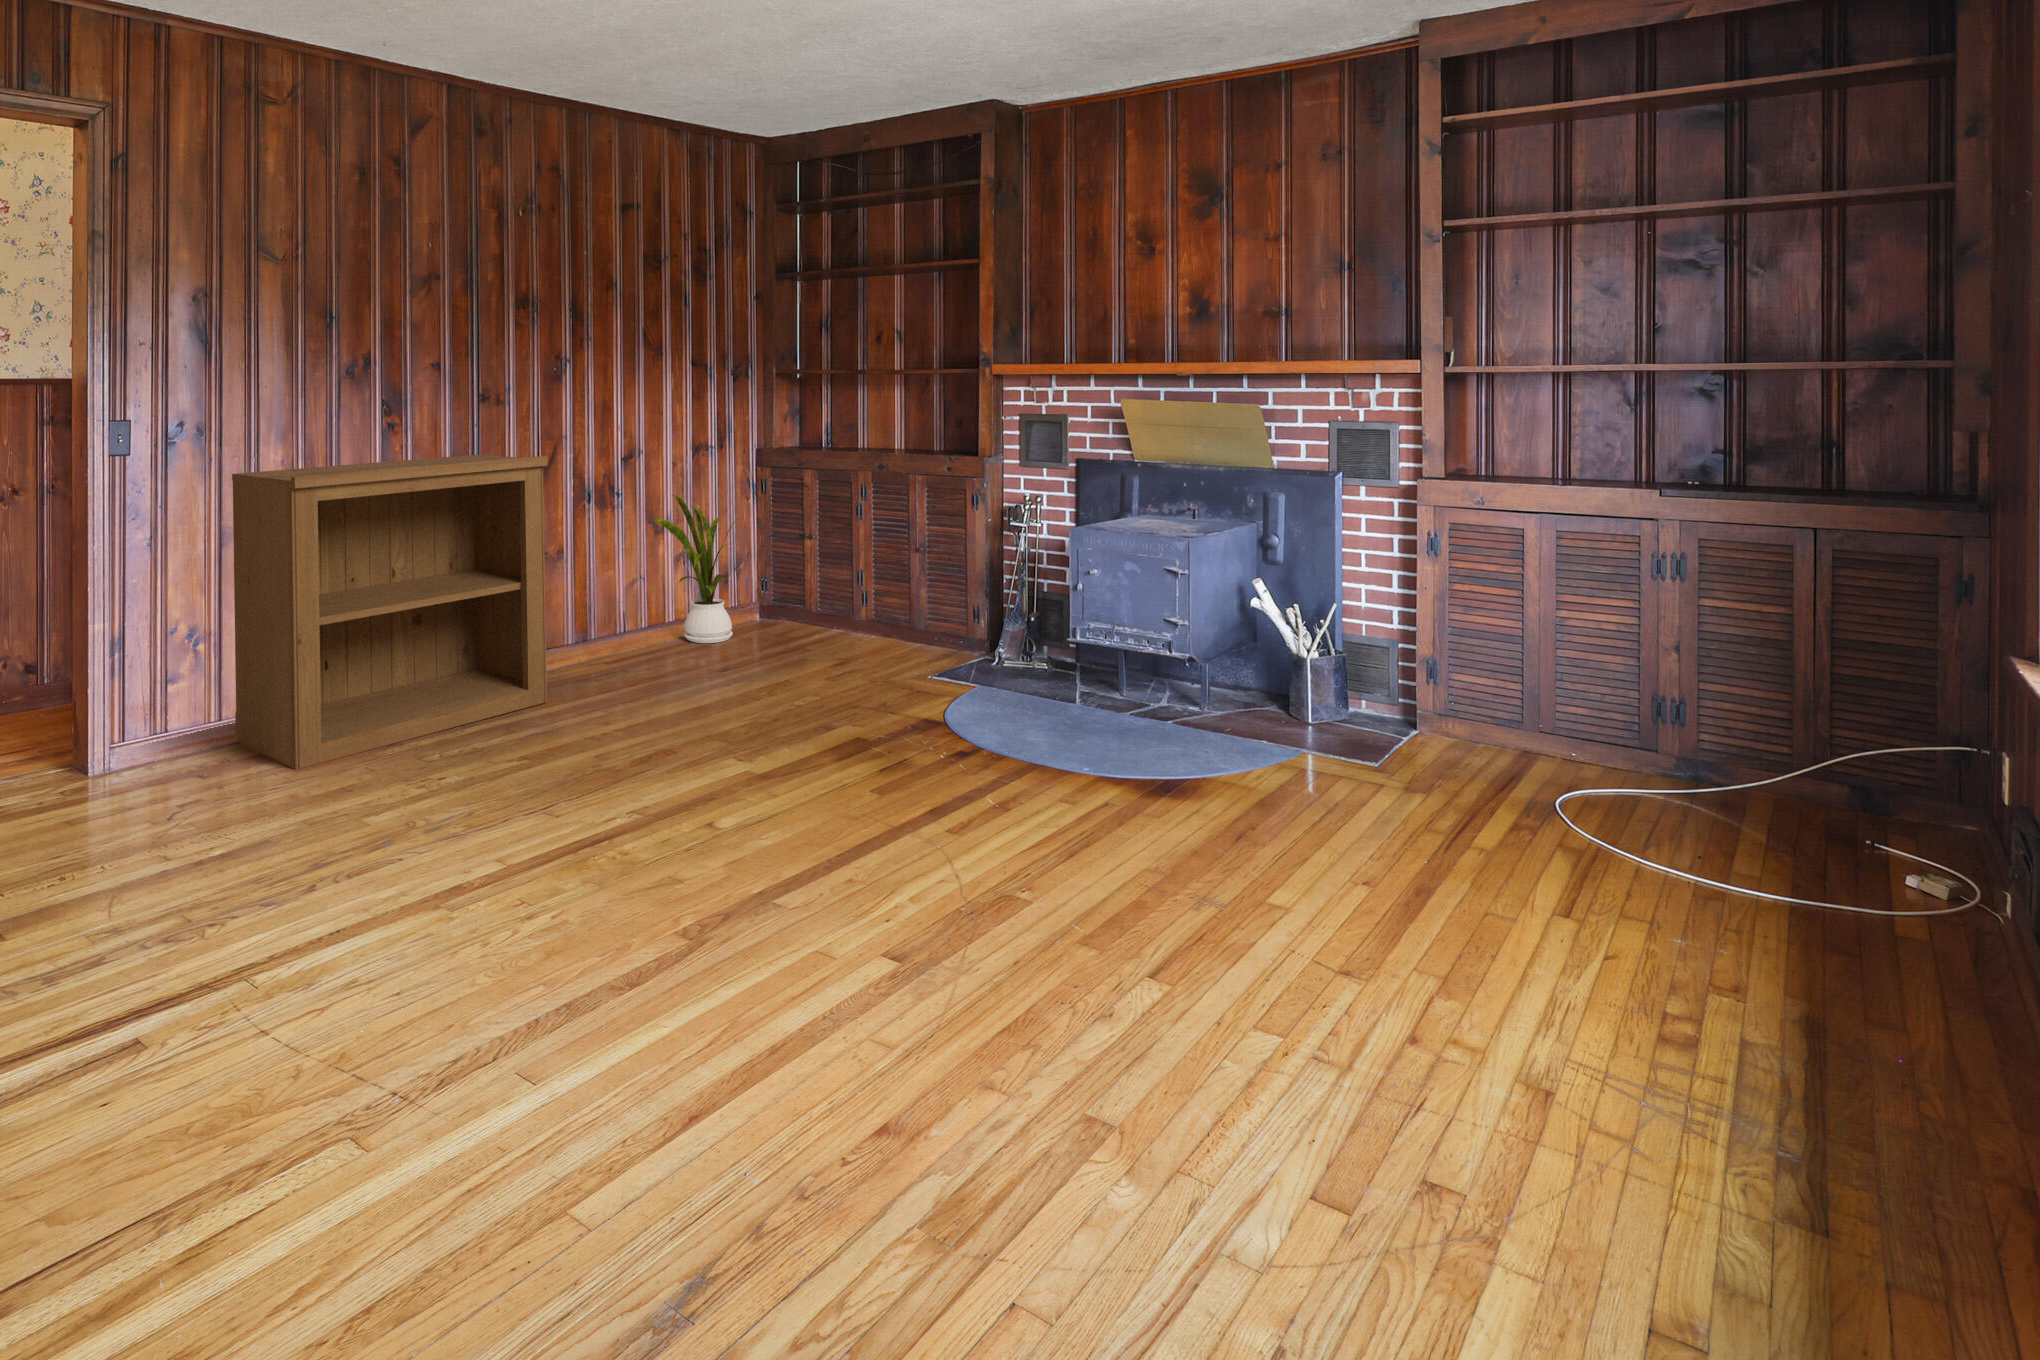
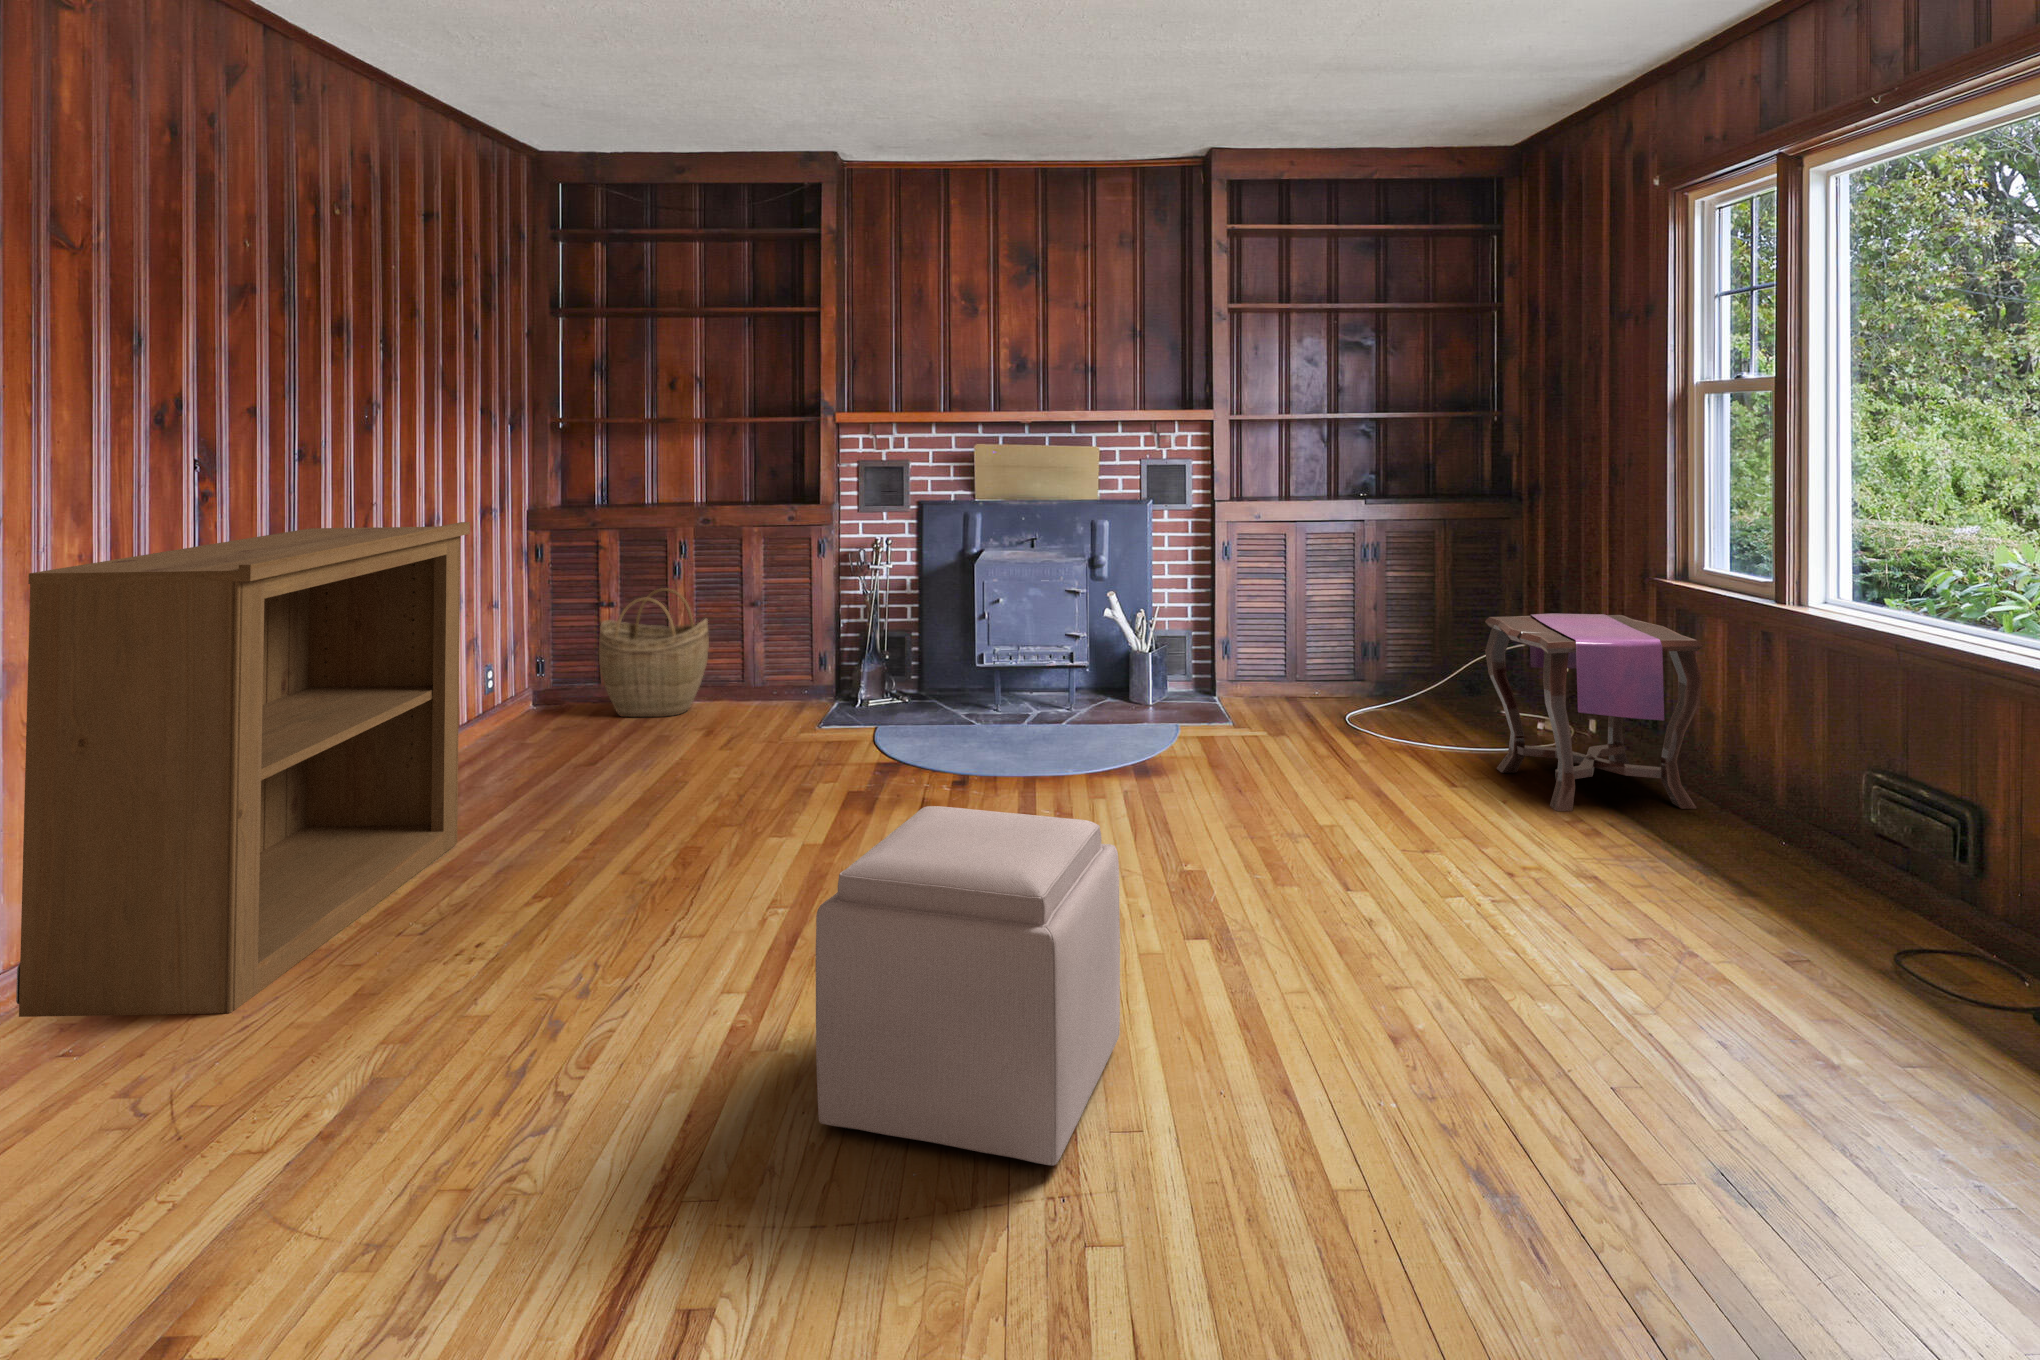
house plant: present [653,495,738,643] -> none [466,568,574,746]
woven basket: none [782,525,875,641] -> present [599,588,709,717]
side table: none [1631,688,2005,1100] -> present [1485,614,1703,811]
ottoman: none [369,734,638,1057] -> present [816,806,1120,1165]

